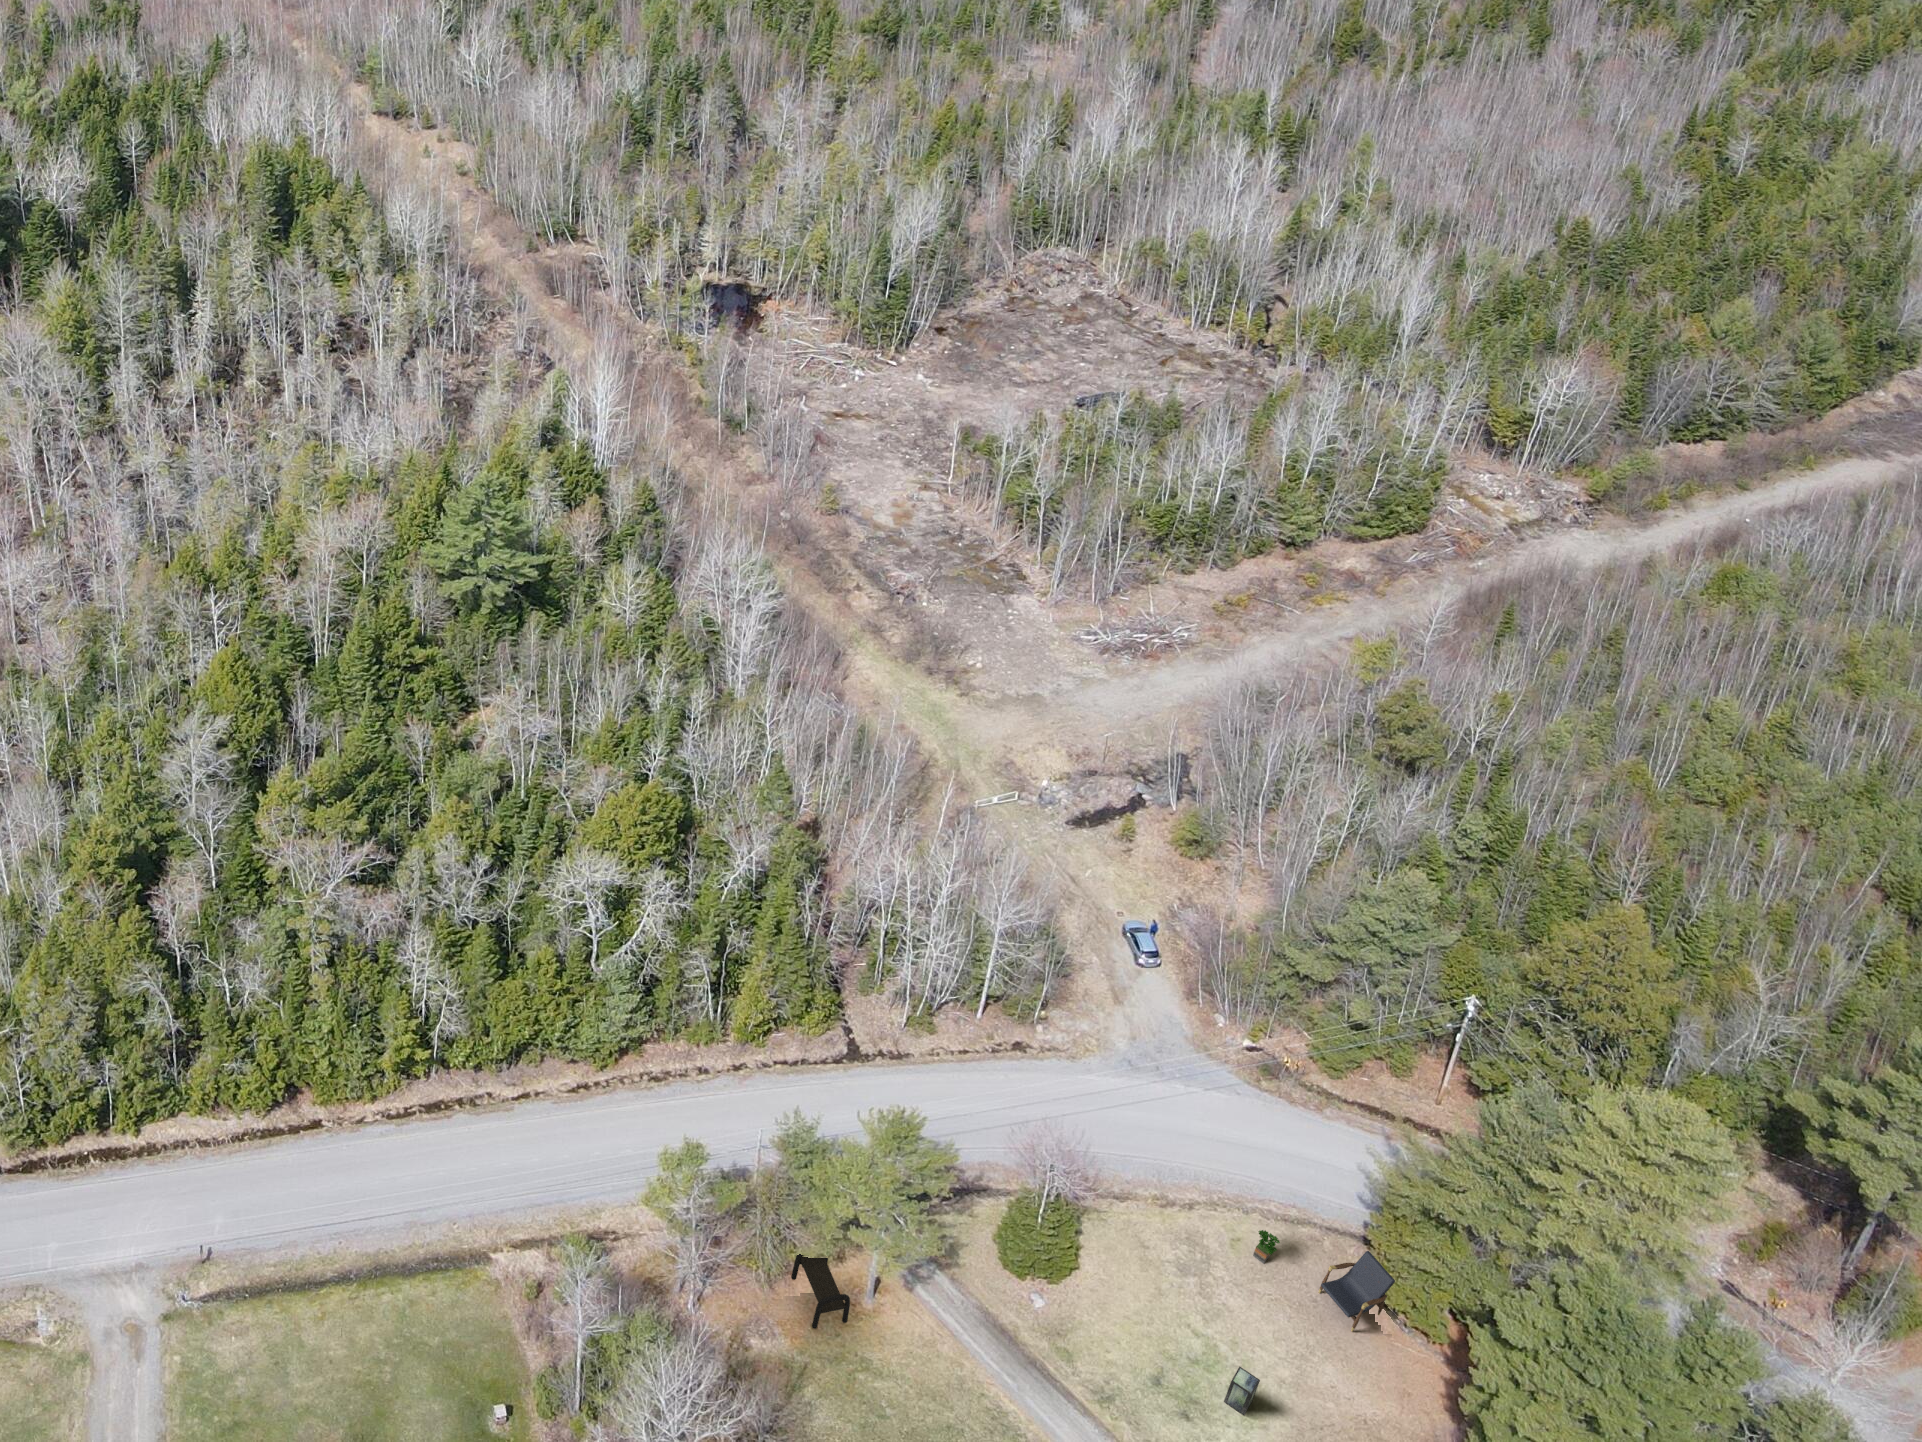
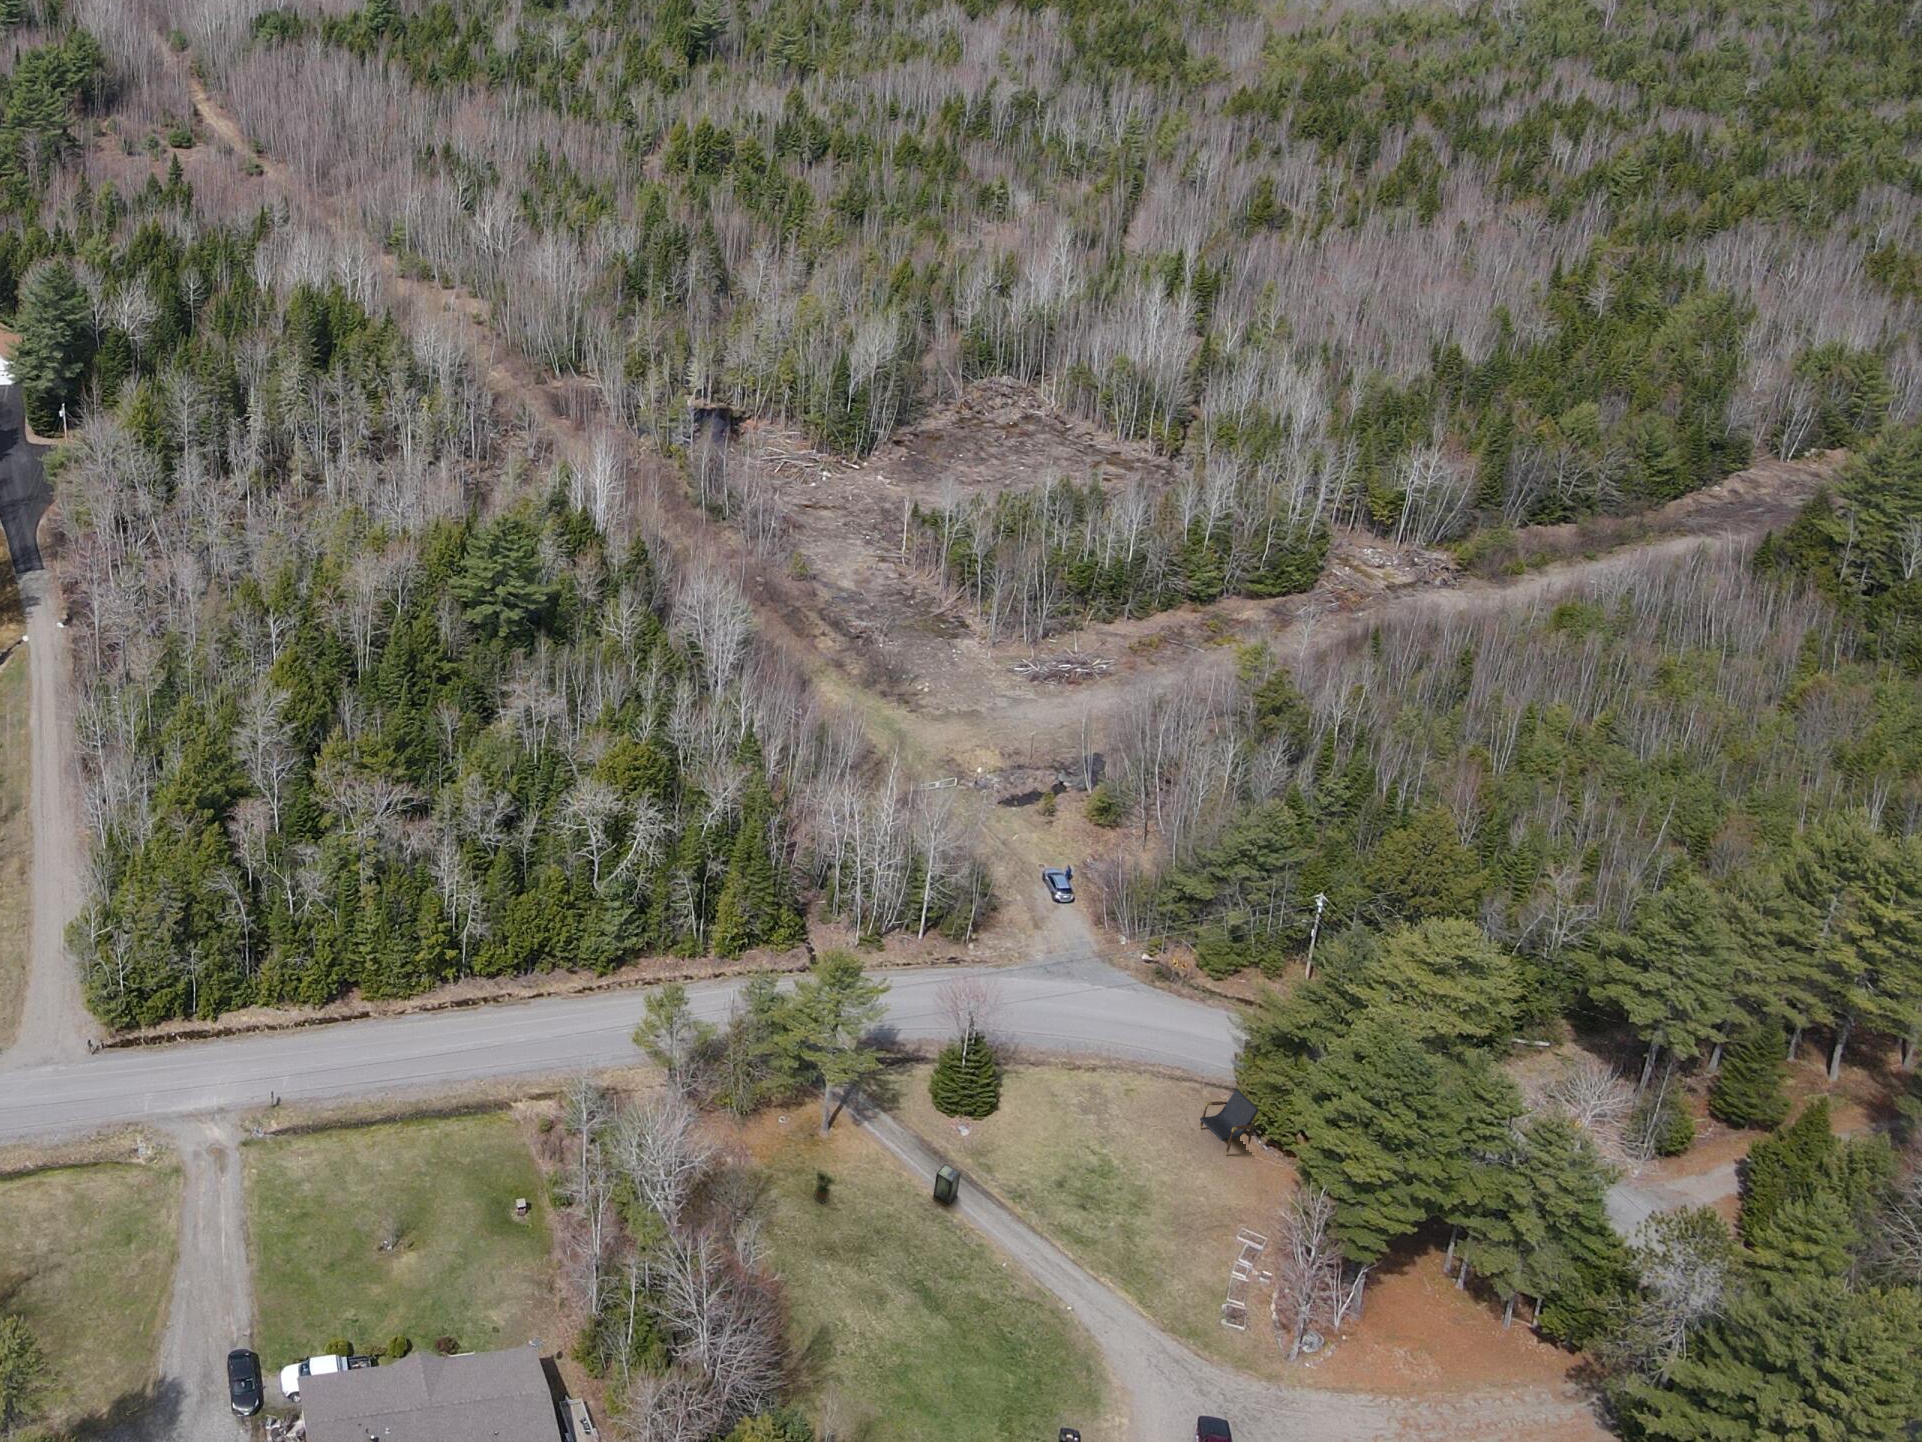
potted tree: present [1253,1230,1280,1264] -> present [815,1174,833,1203]
bench: present [791,1254,850,1329] -> none [761,1088,809,1153]
storage box: present [1224,1367,1260,1415] -> present [934,1164,960,1204]

